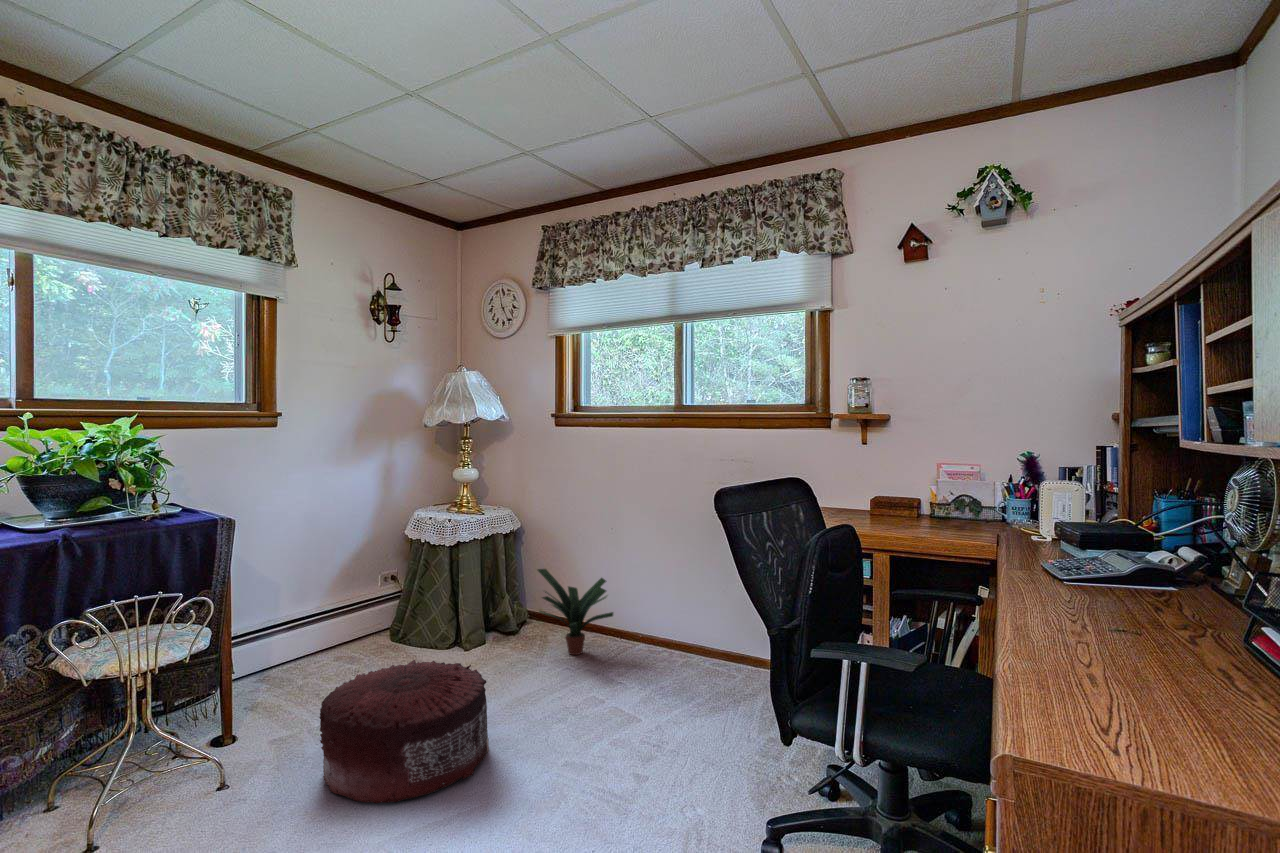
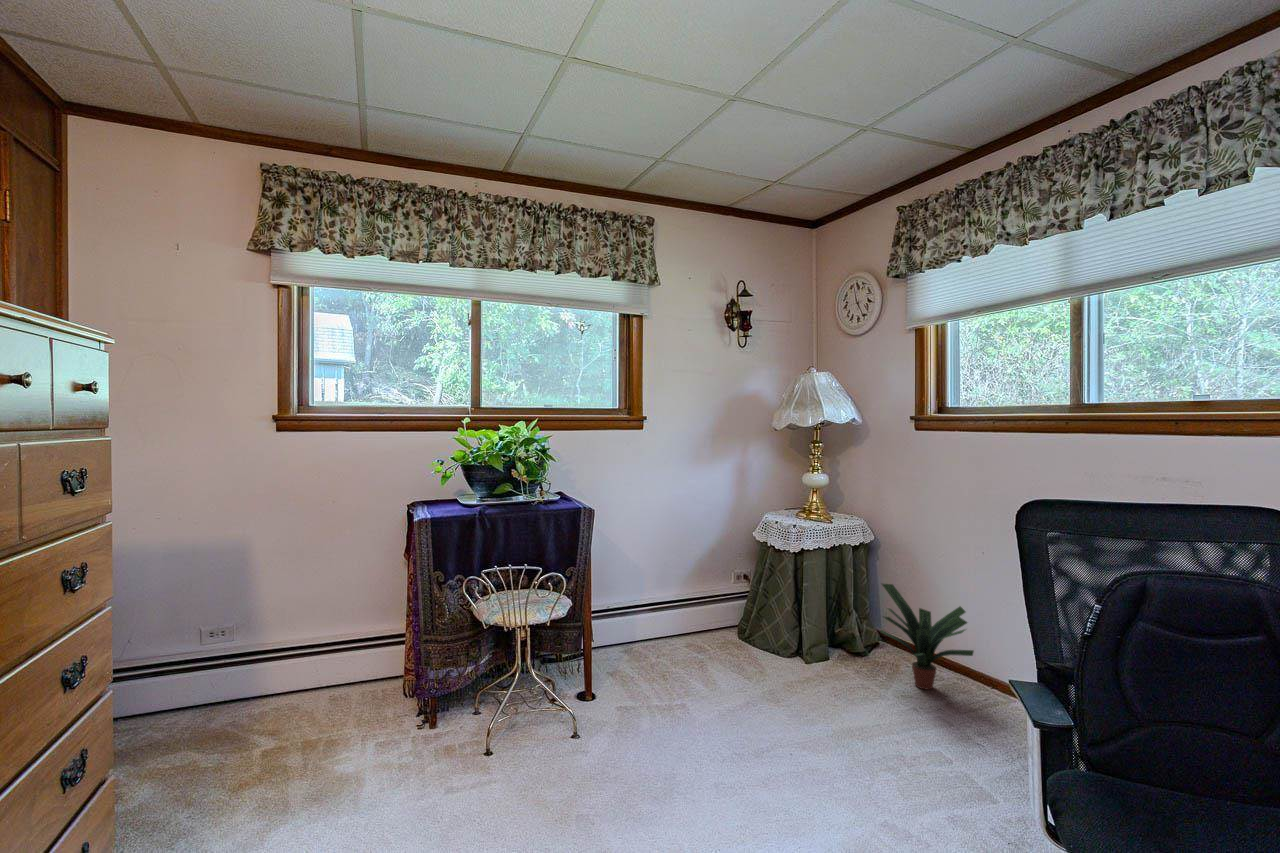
pouf: present [320,660,489,803] -> none [636,660,795,808]

